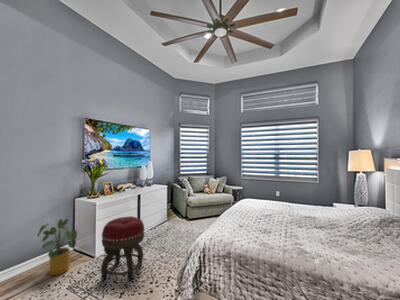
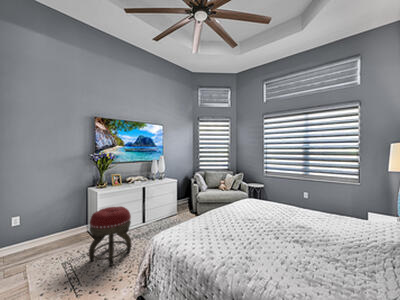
house plant: present [37,219,77,275] -> none [47,204,83,251]

